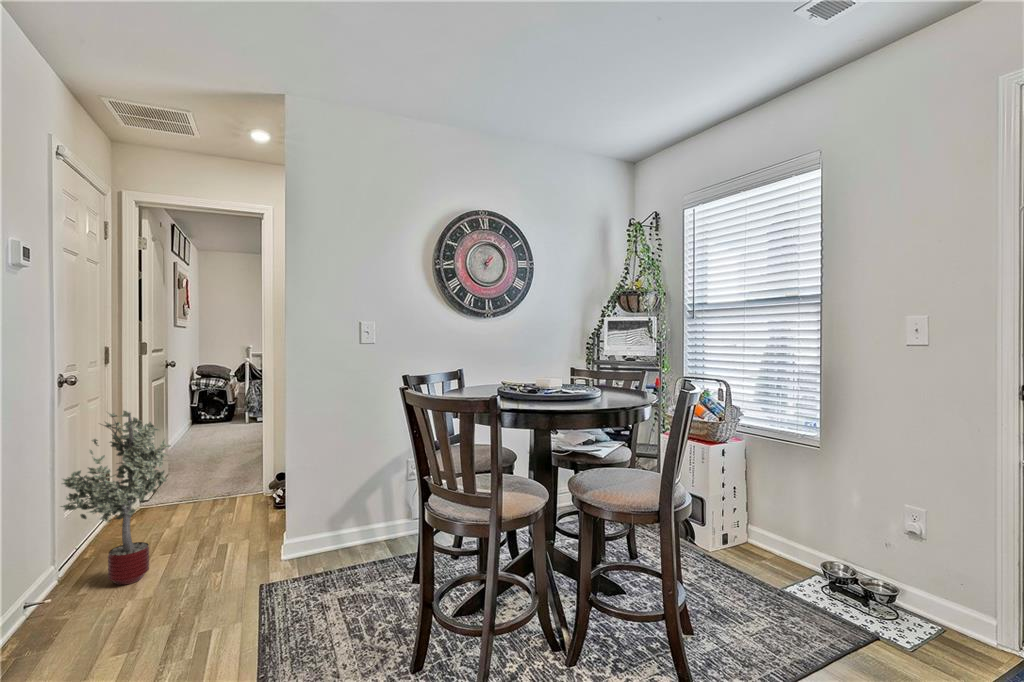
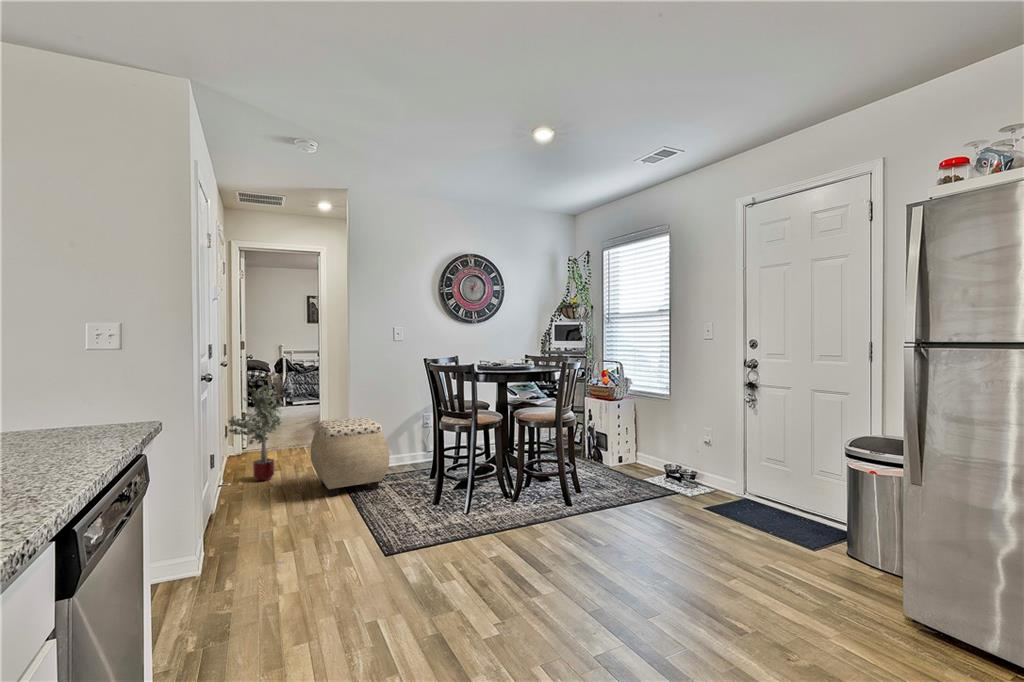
ottoman: none [199,474,336,638] -> present [310,417,390,496]

